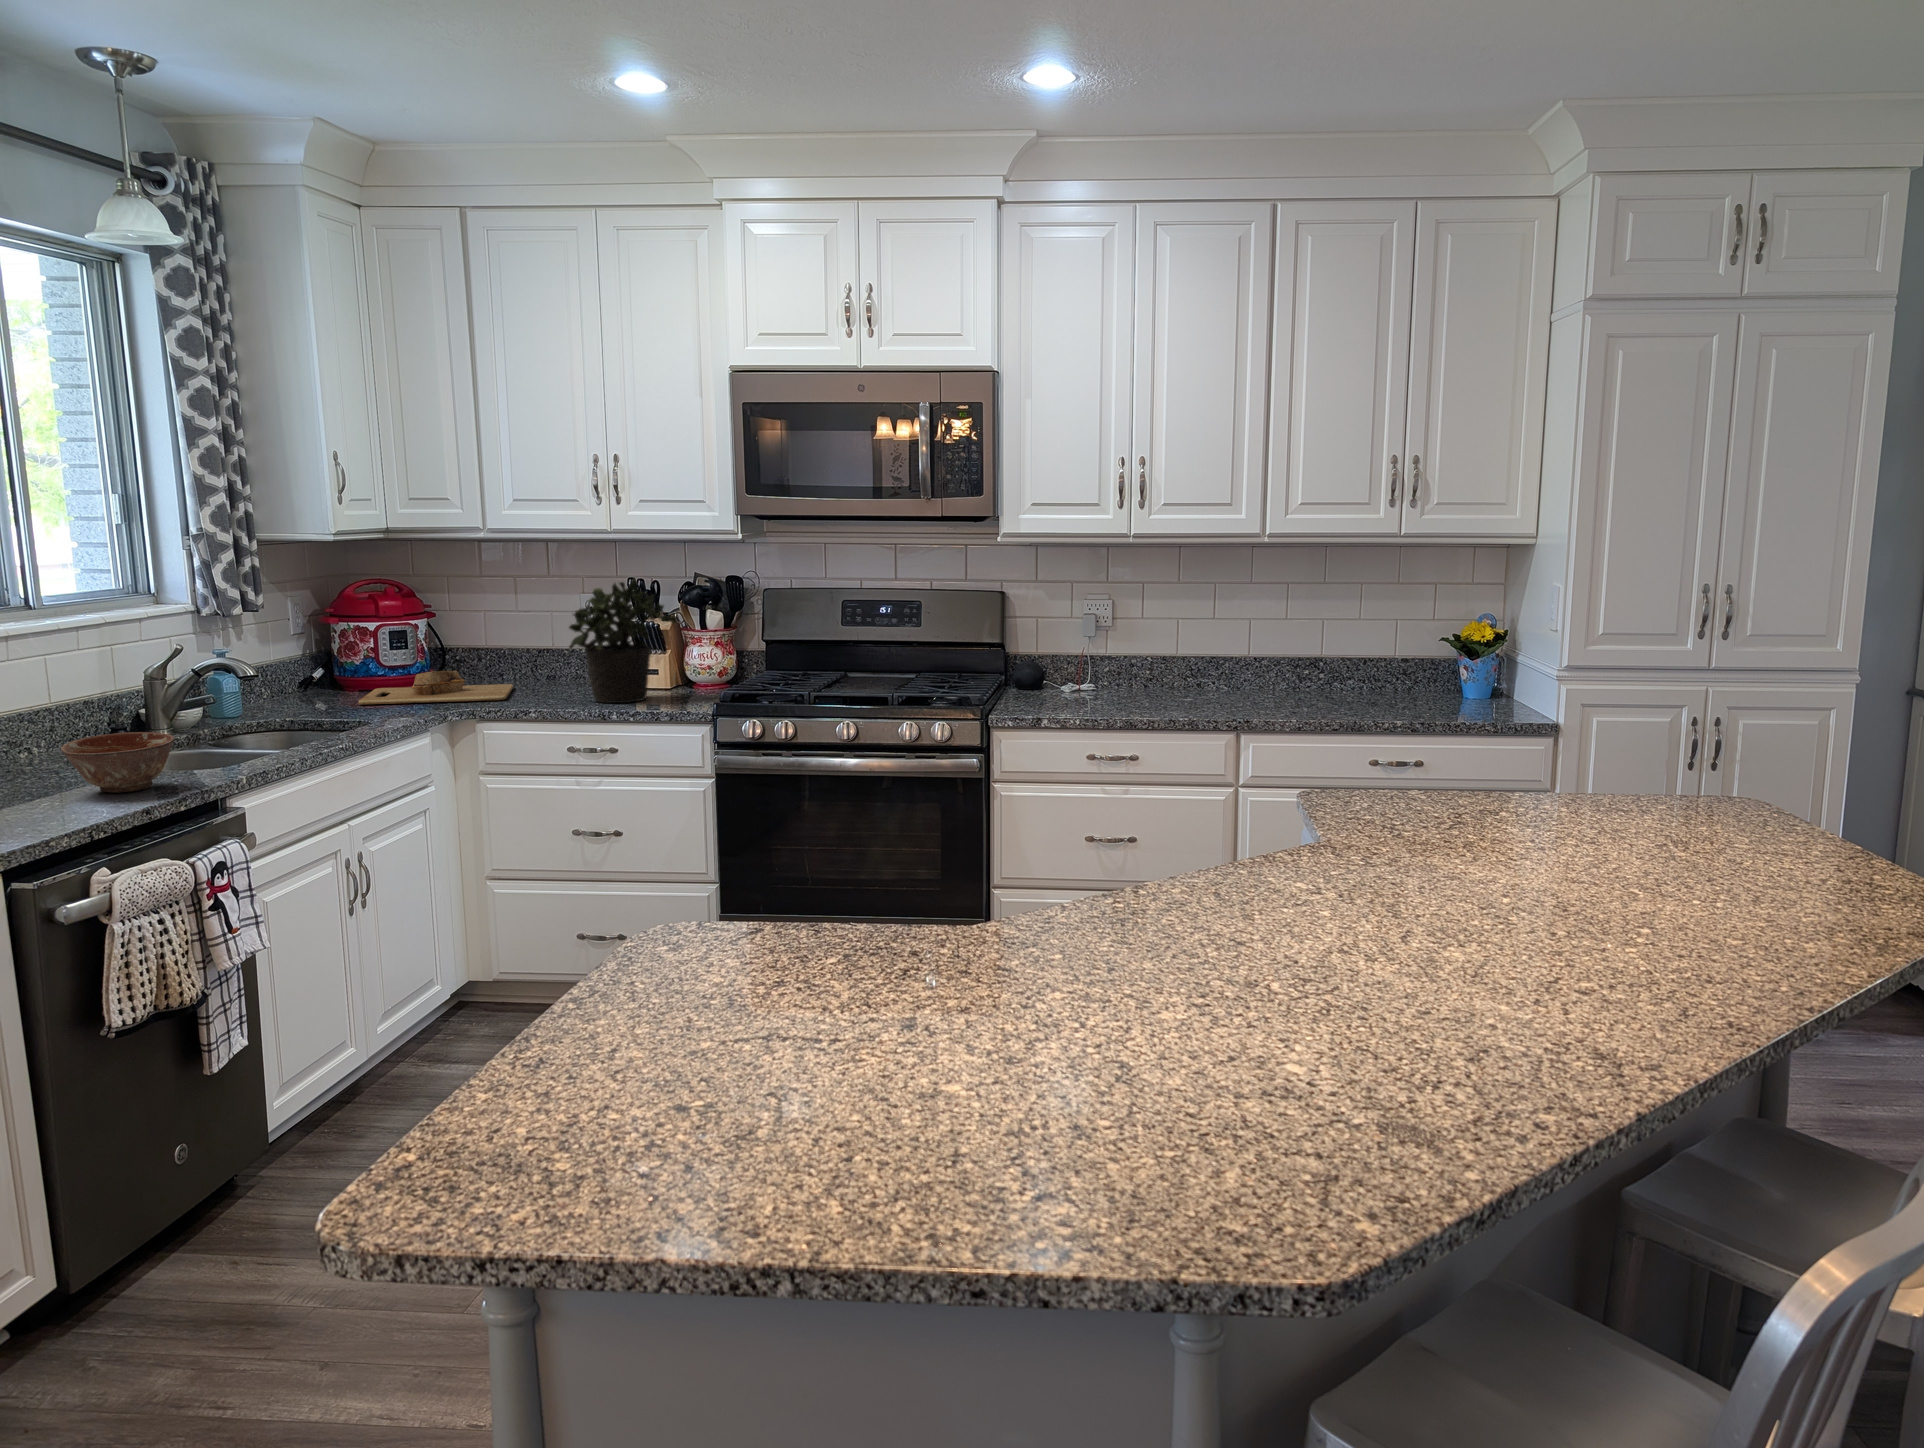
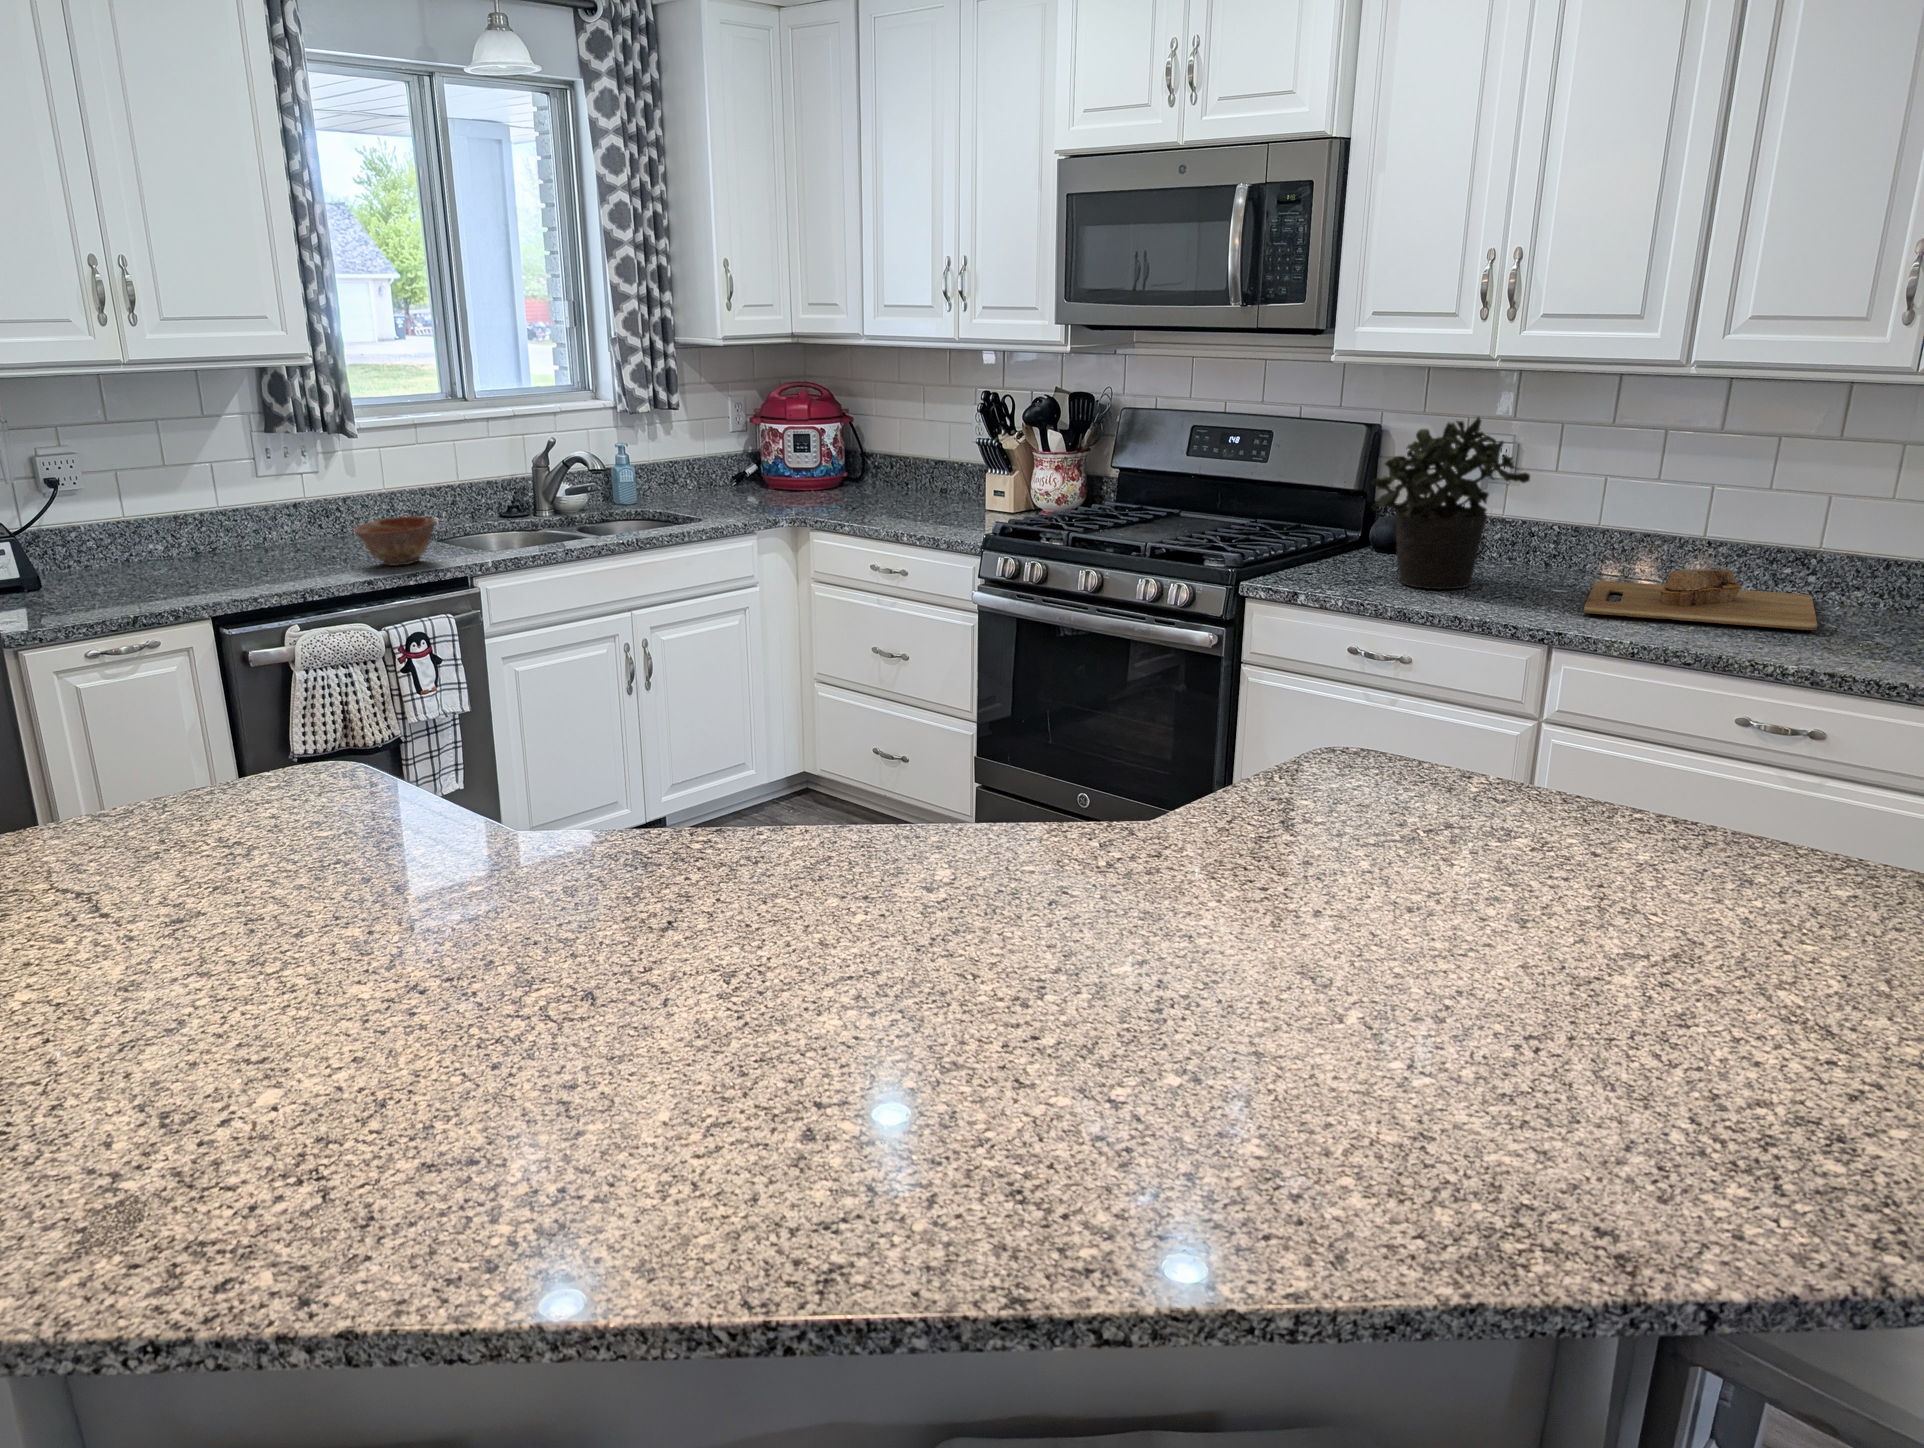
potted plant: present [569,579,677,703] -> present [1372,417,1530,589]
cutting board: present [359,671,513,705] -> present [1583,569,1817,630]

